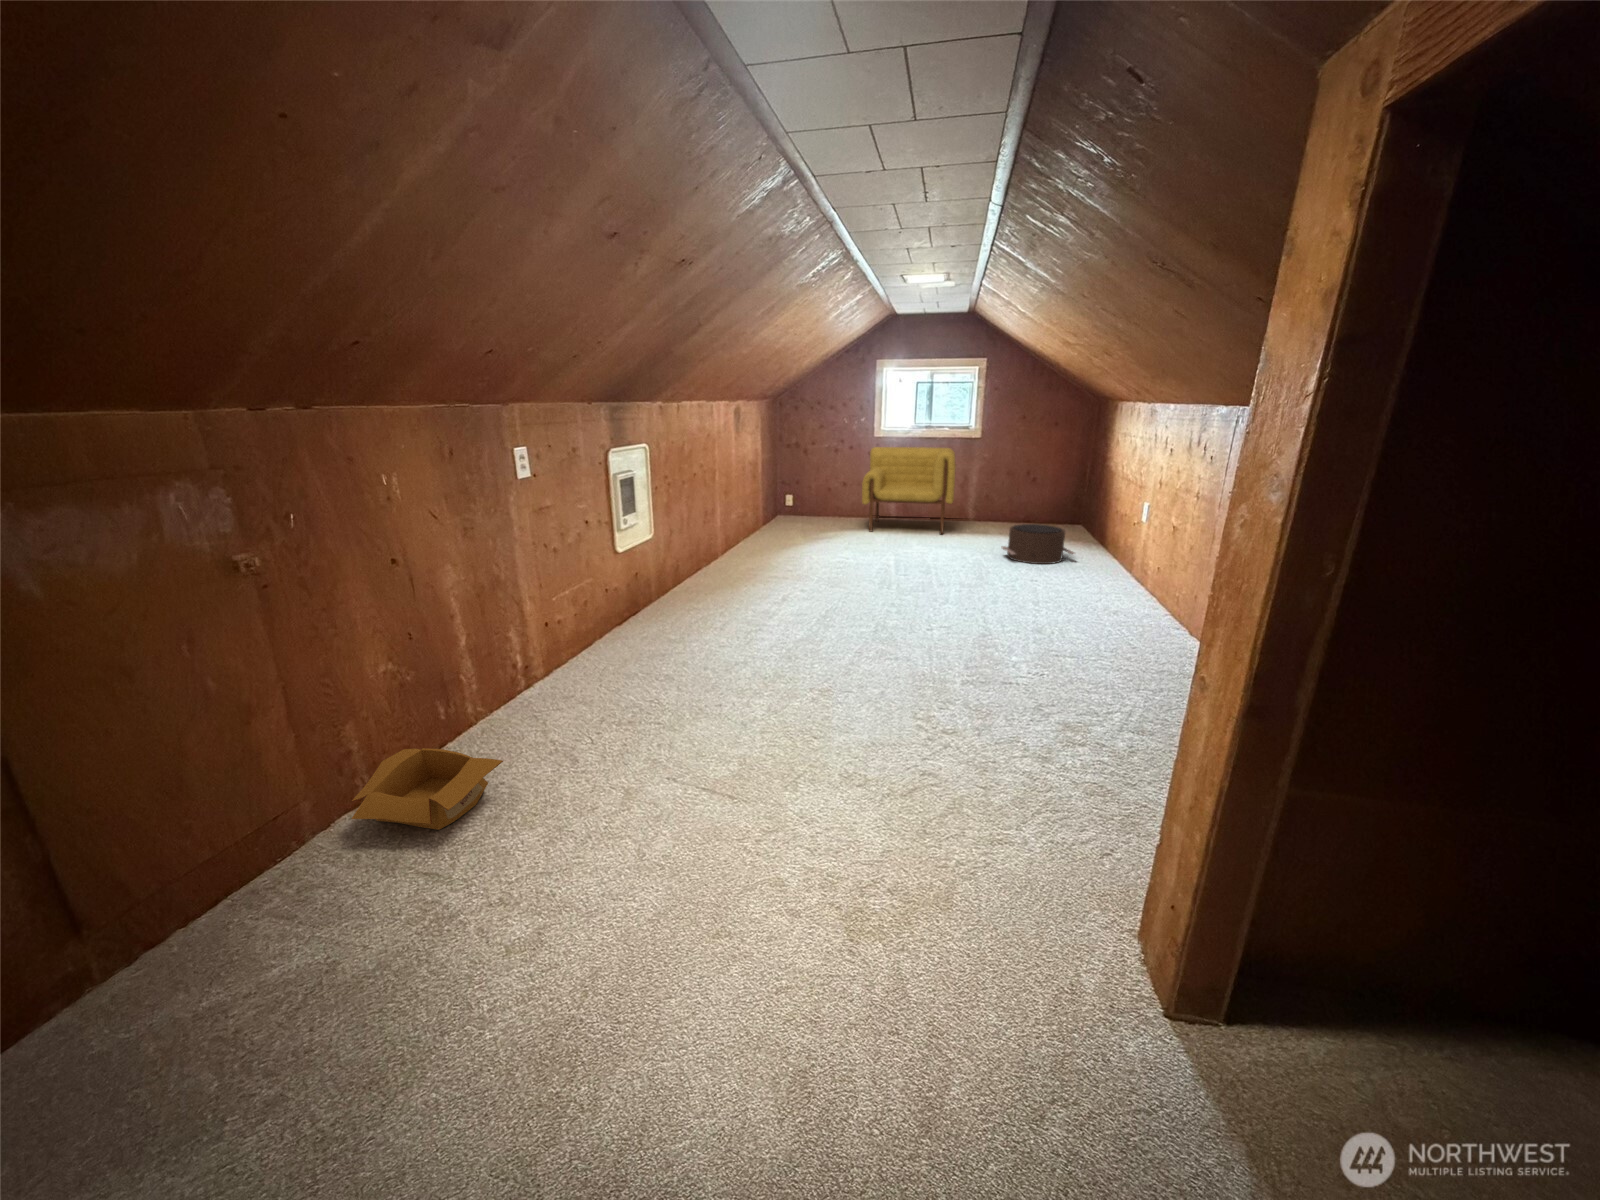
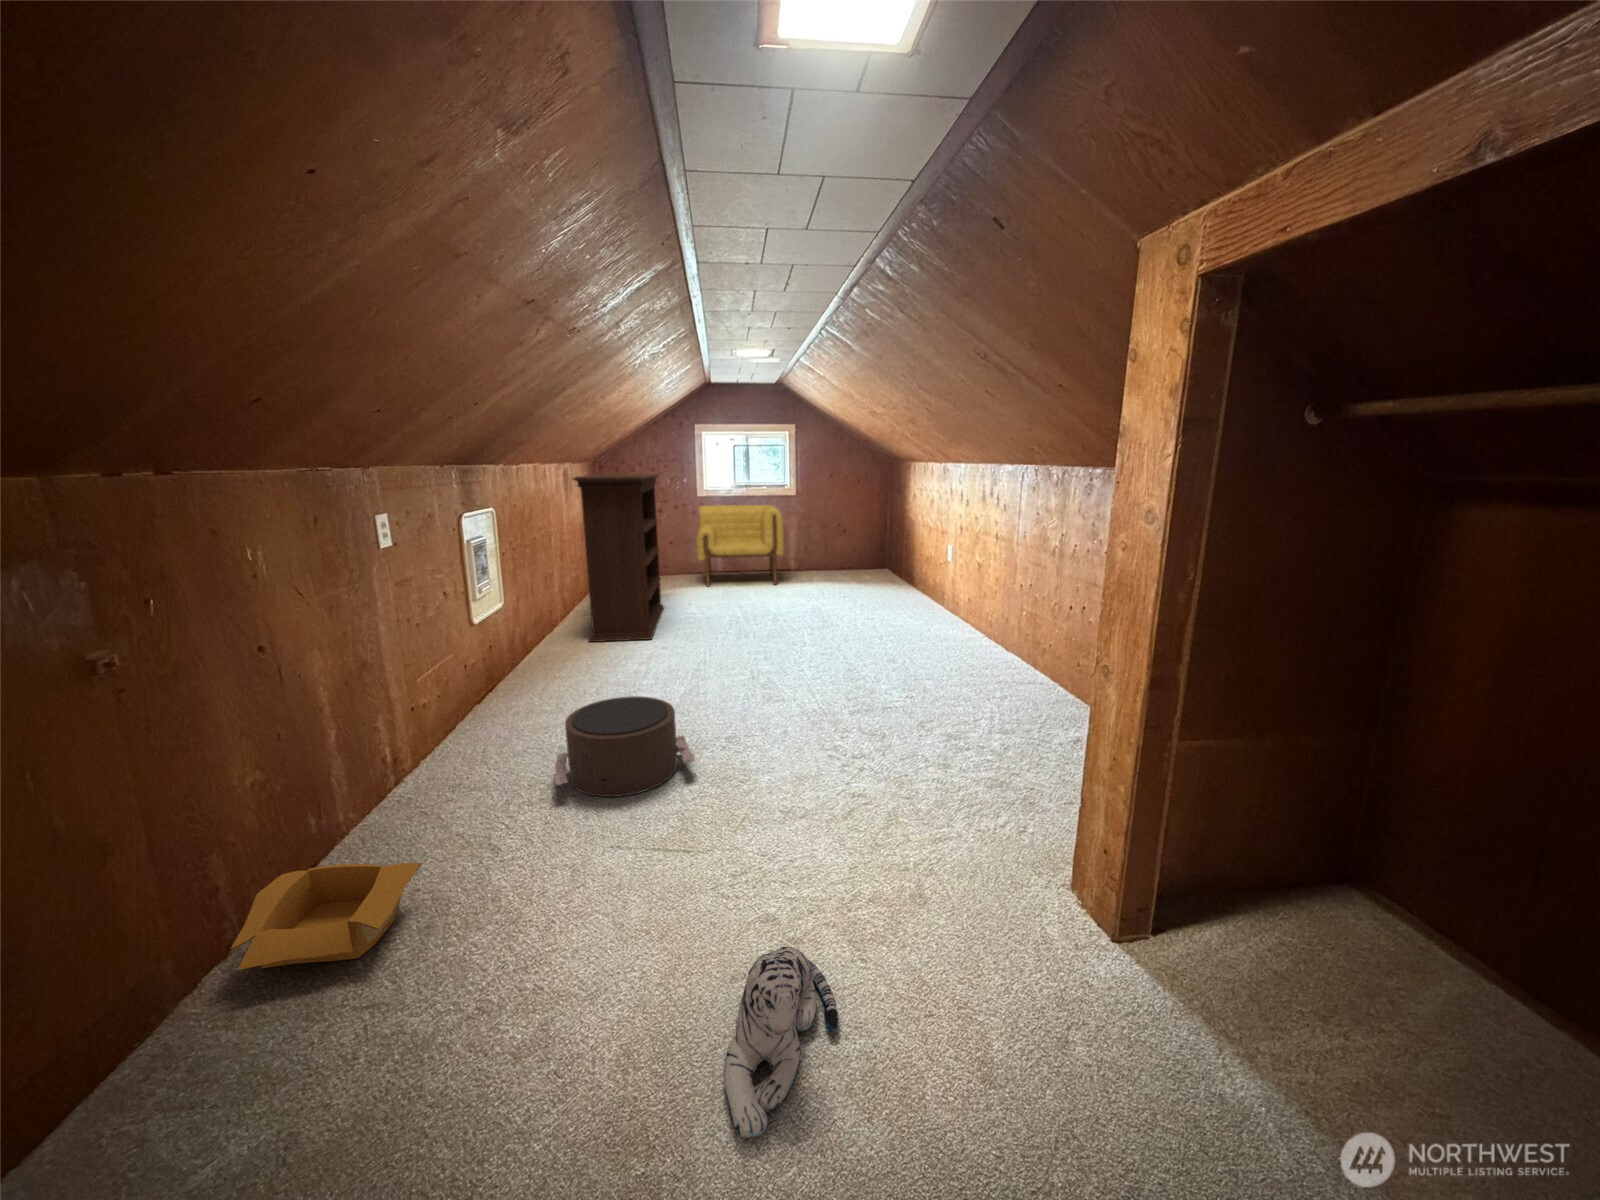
bookshelf: none [725,413,821,581] -> present [573,474,664,642]
pouf: present [1001,524,1075,564] -> present [555,696,695,797]
plush toy: none [647,917,803,1097] -> present [724,946,838,1137]

